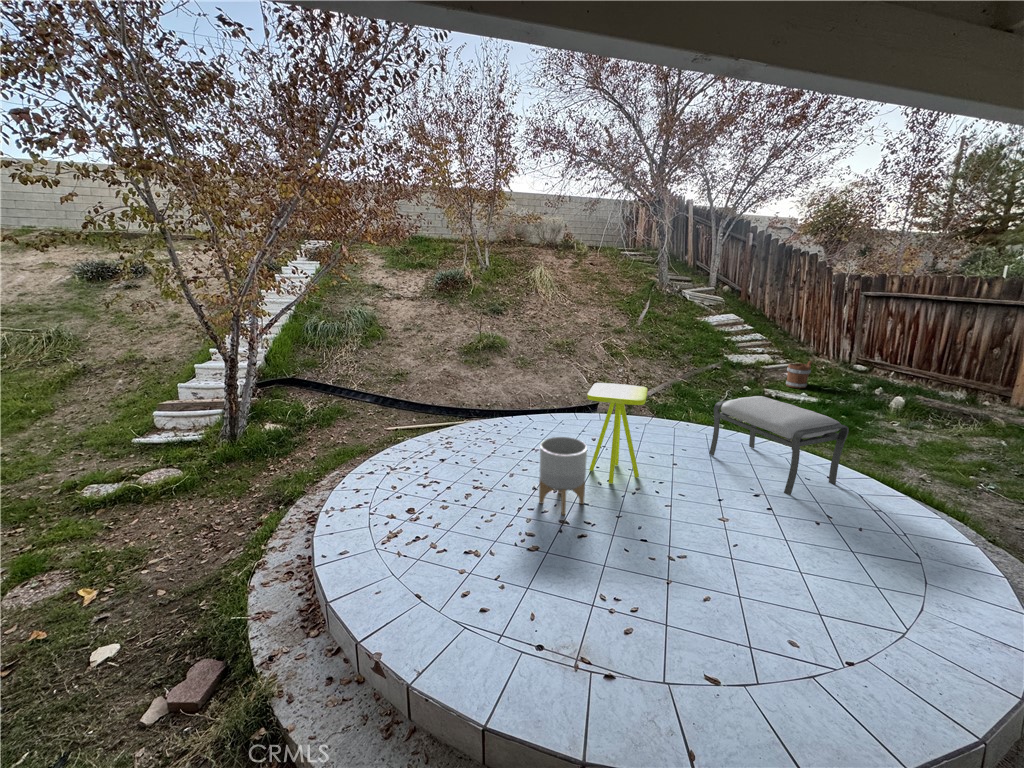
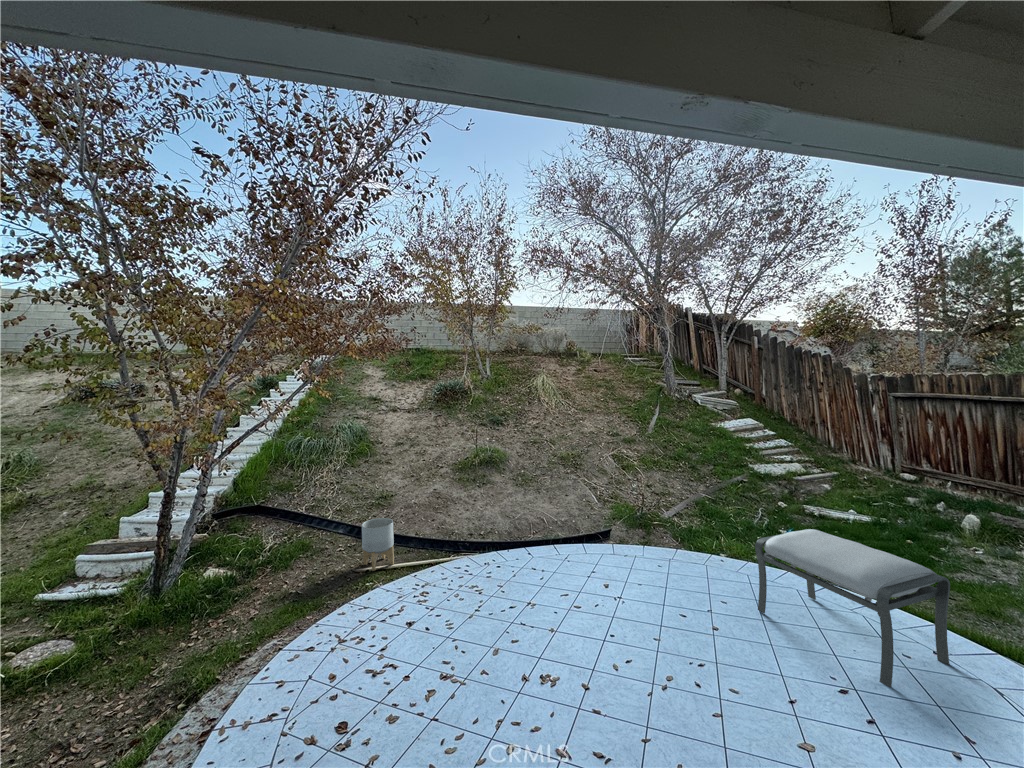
bucket: present [786,361,812,388] -> none [825,471,854,505]
side table: present [587,383,648,484] -> none [589,518,668,667]
planter: present [539,437,587,515] -> present [362,518,394,571]

